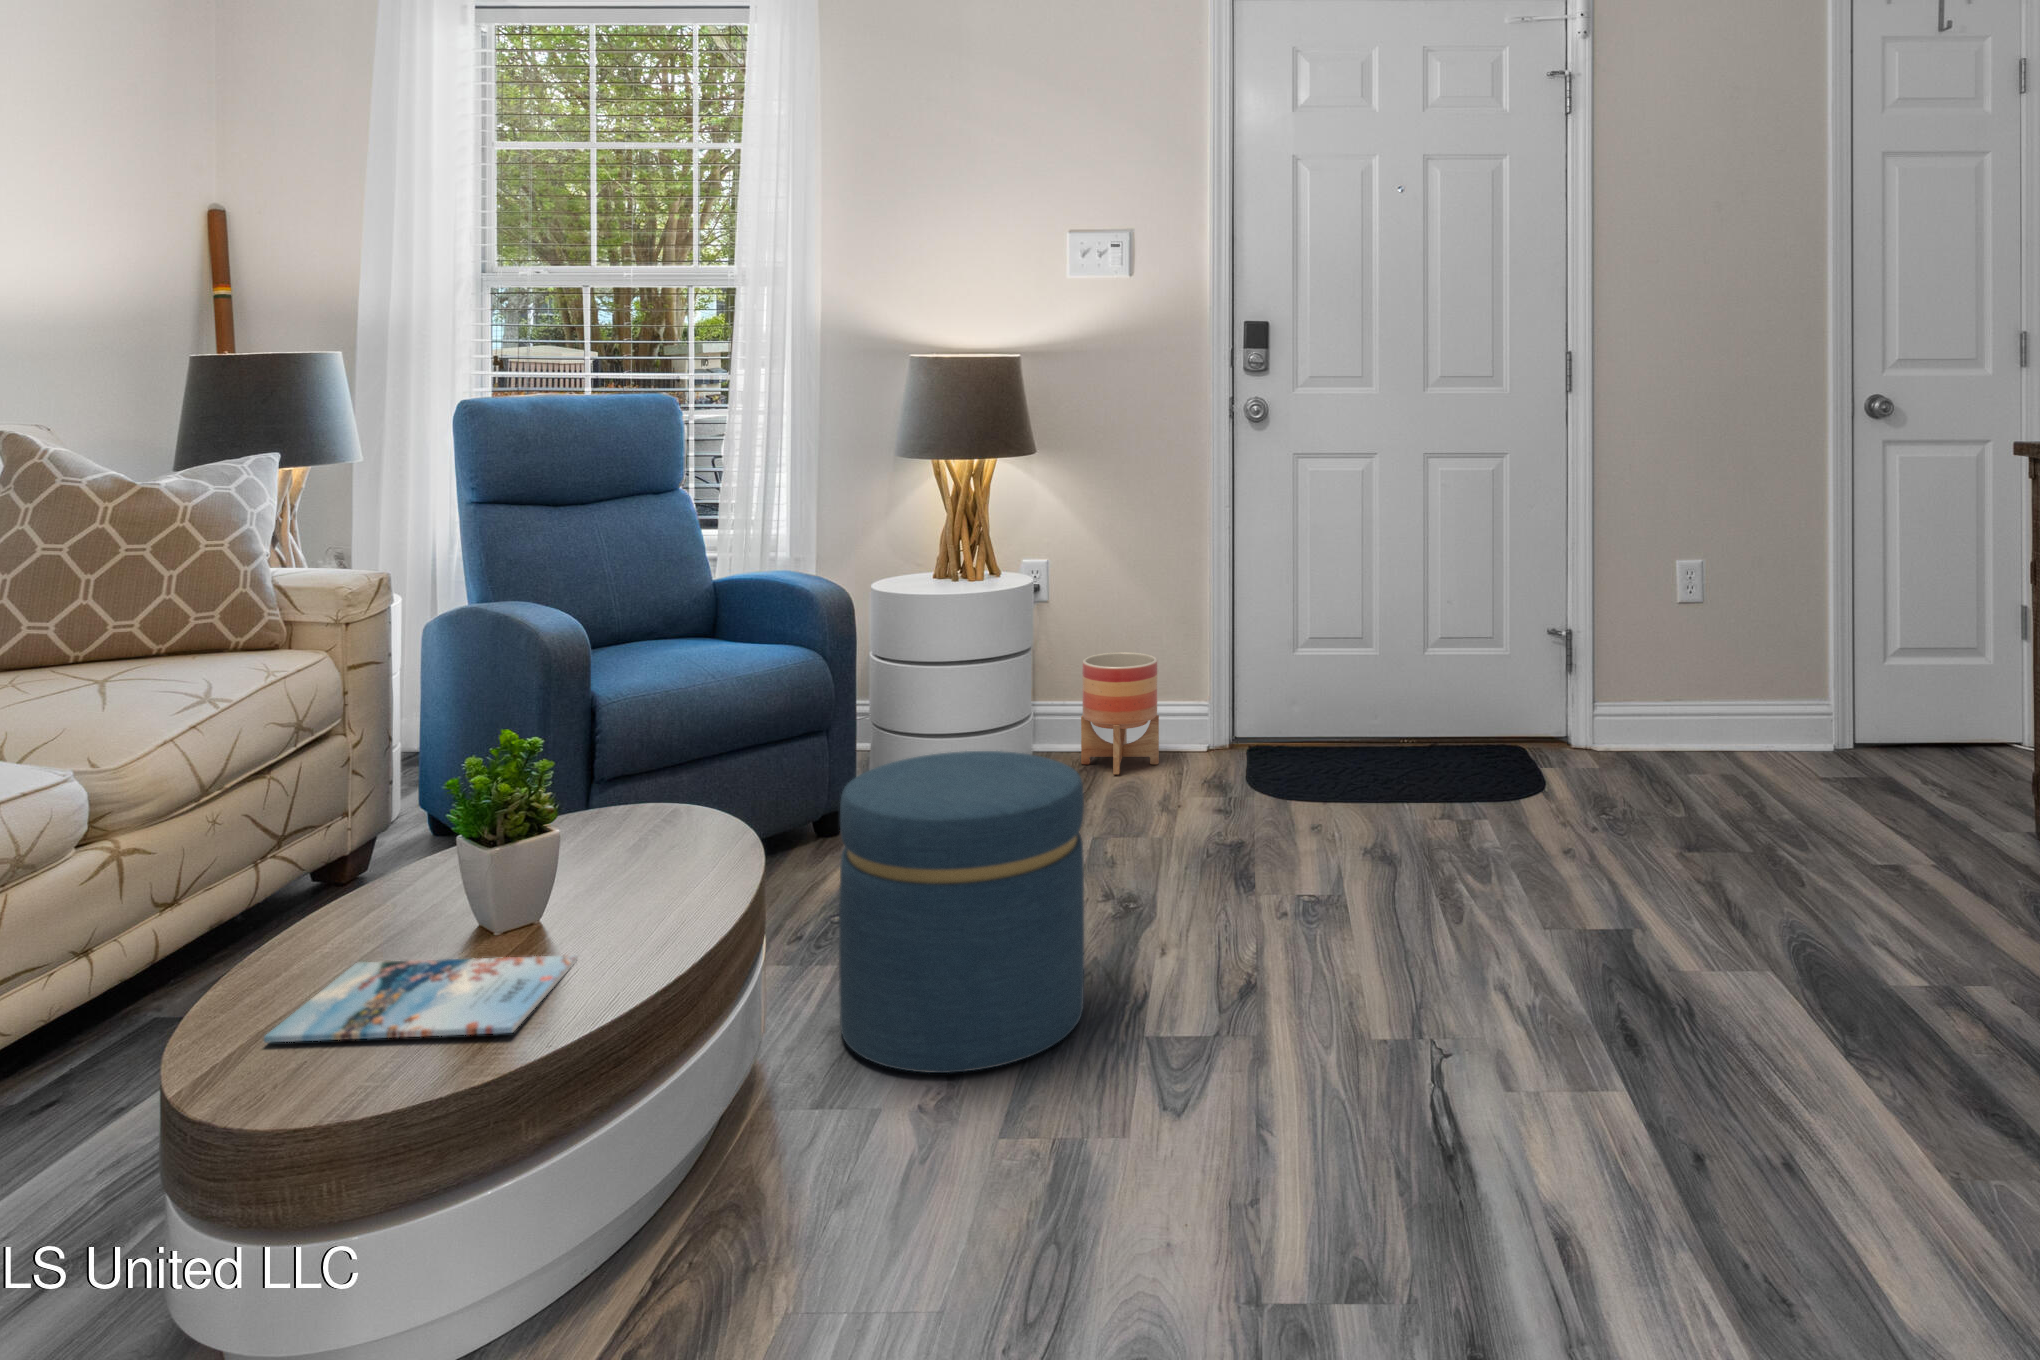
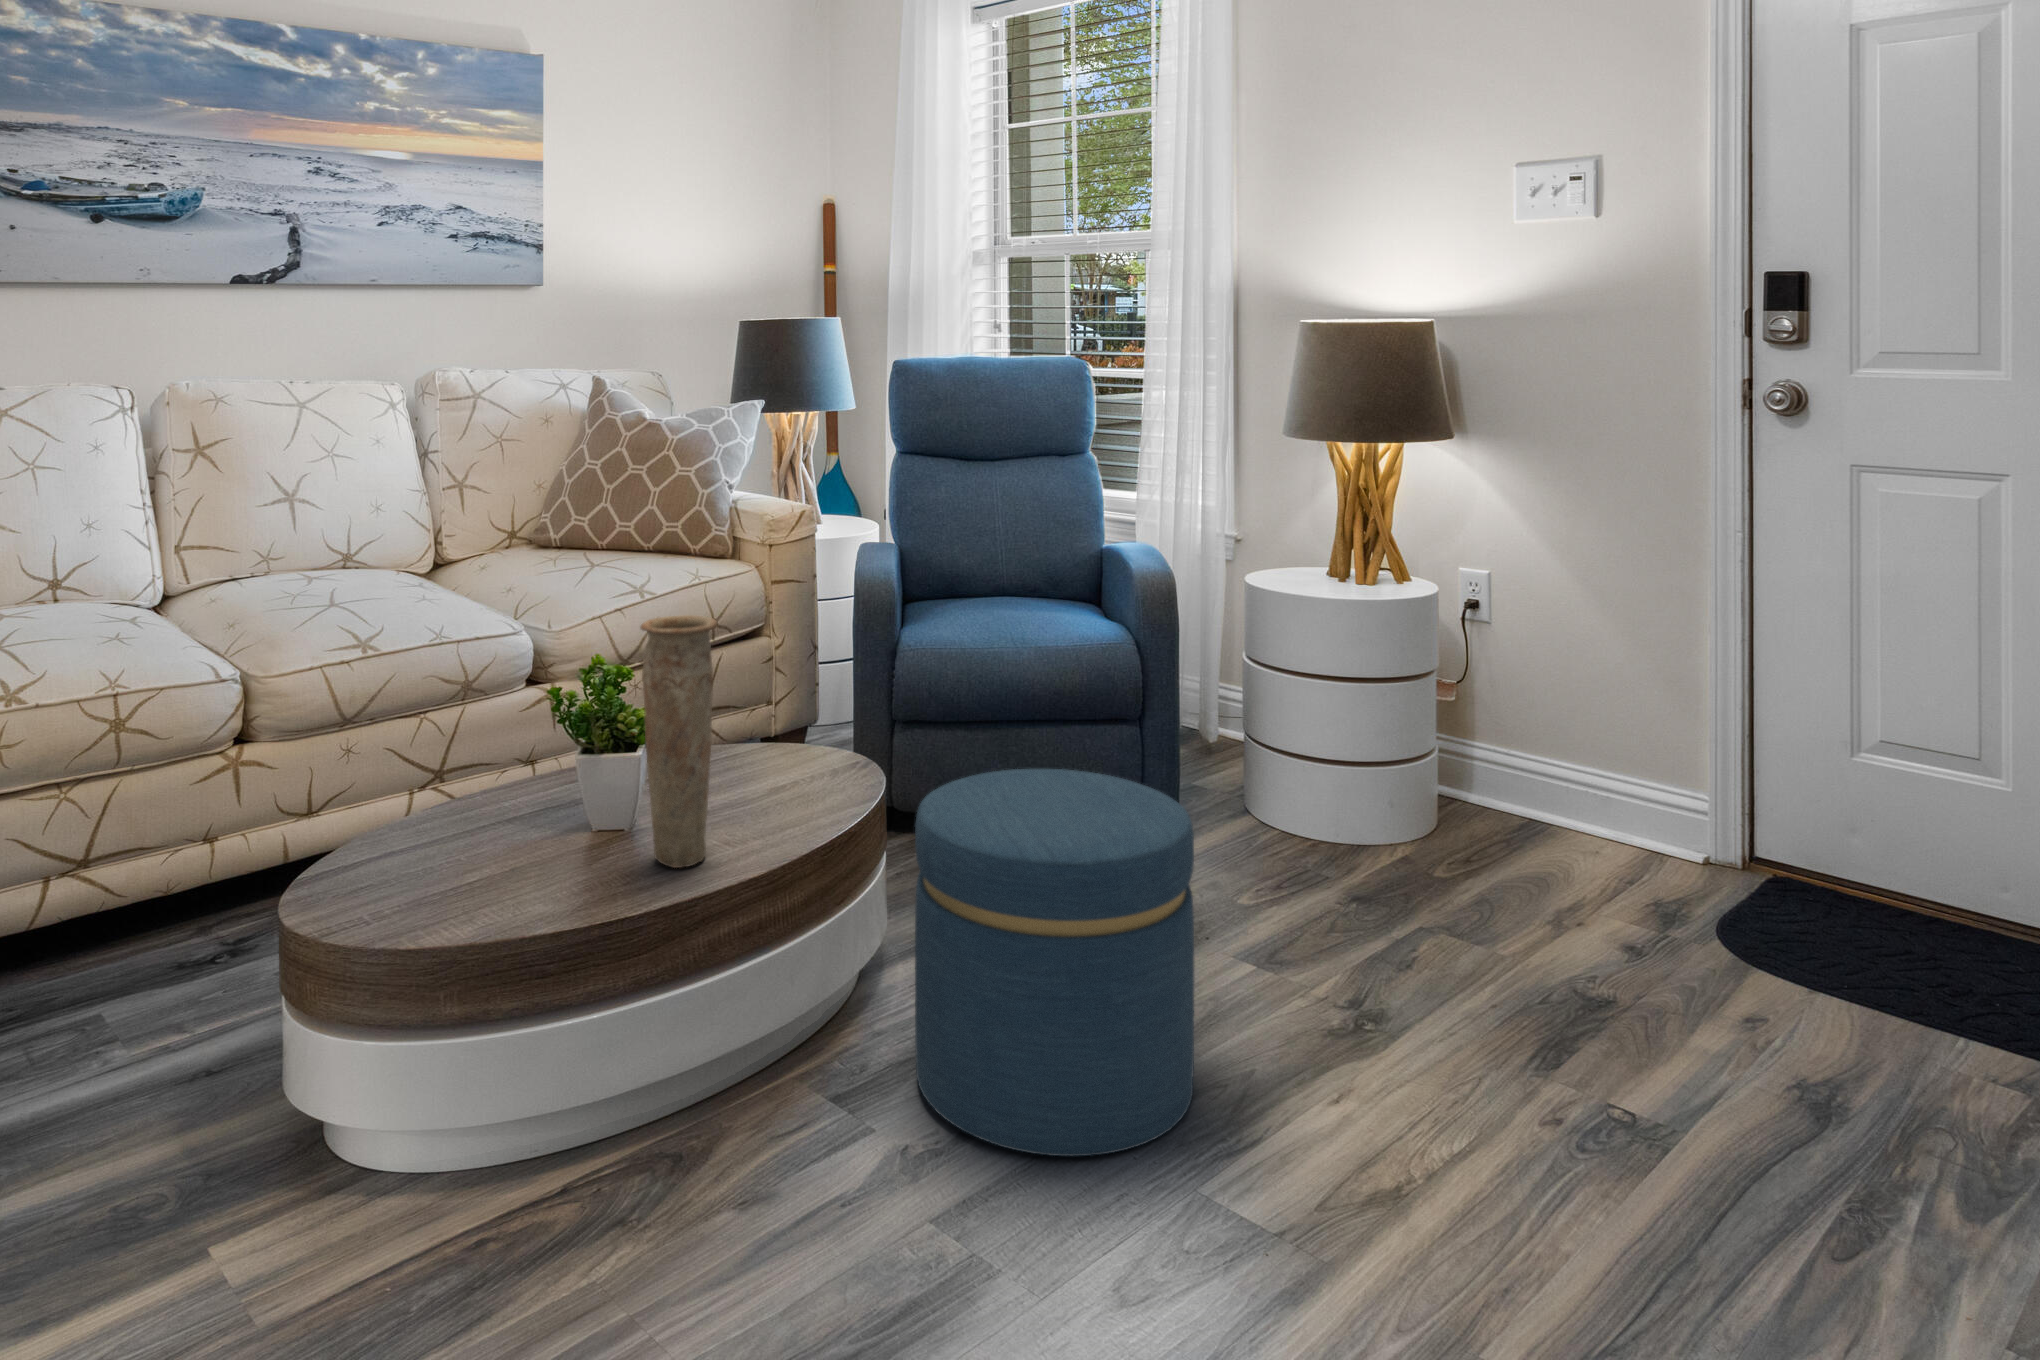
planter: present [1081,652,1159,774] -> none [1505,698,1611,857]
vase: none [595,663,680,926] -> present [640,615,717,868]
magazine: present [264,955,578,1043] -> none [362,828,597,927]

